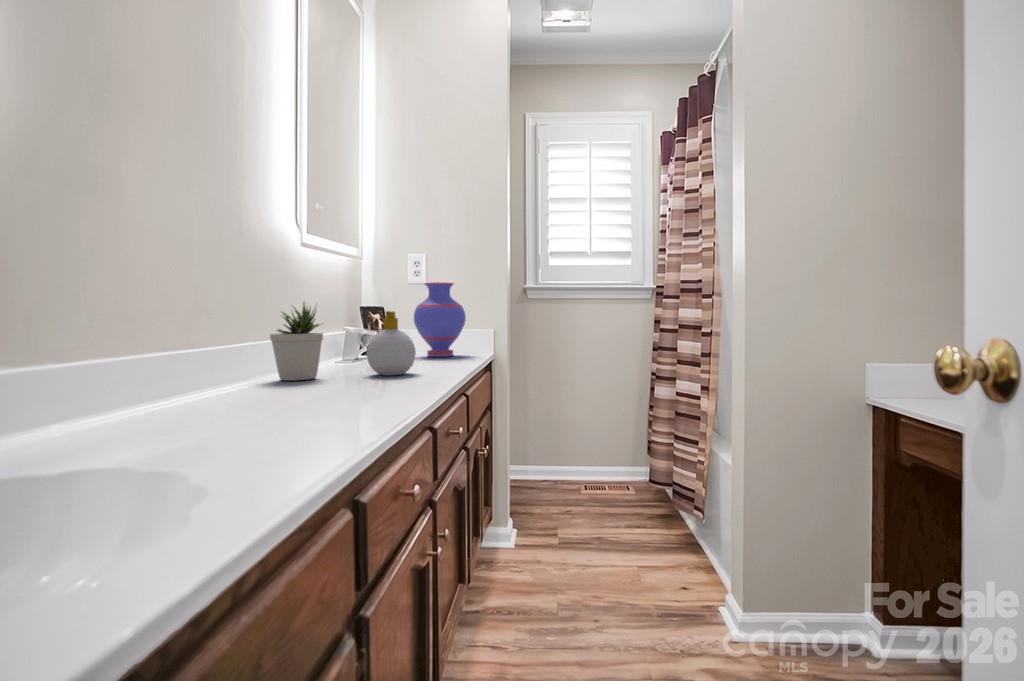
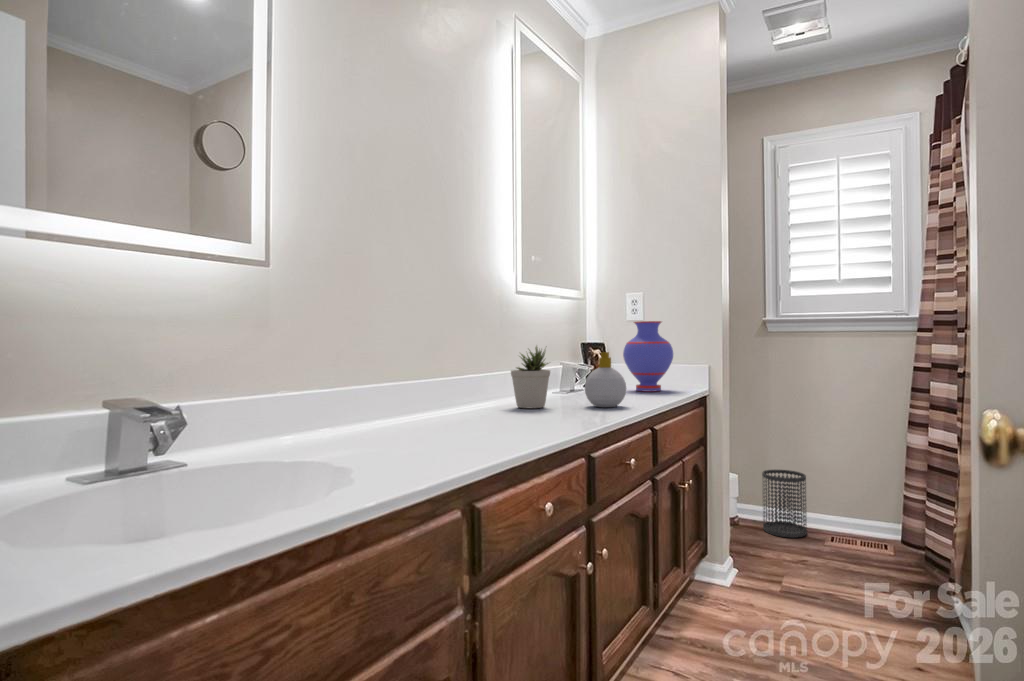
wastebasket: none [544,425,580,486] -> present [762,470,807,538]

